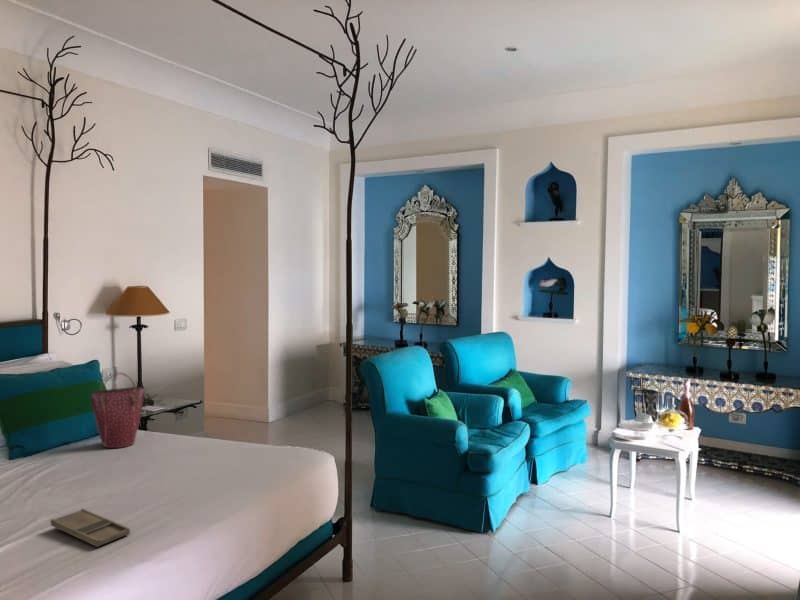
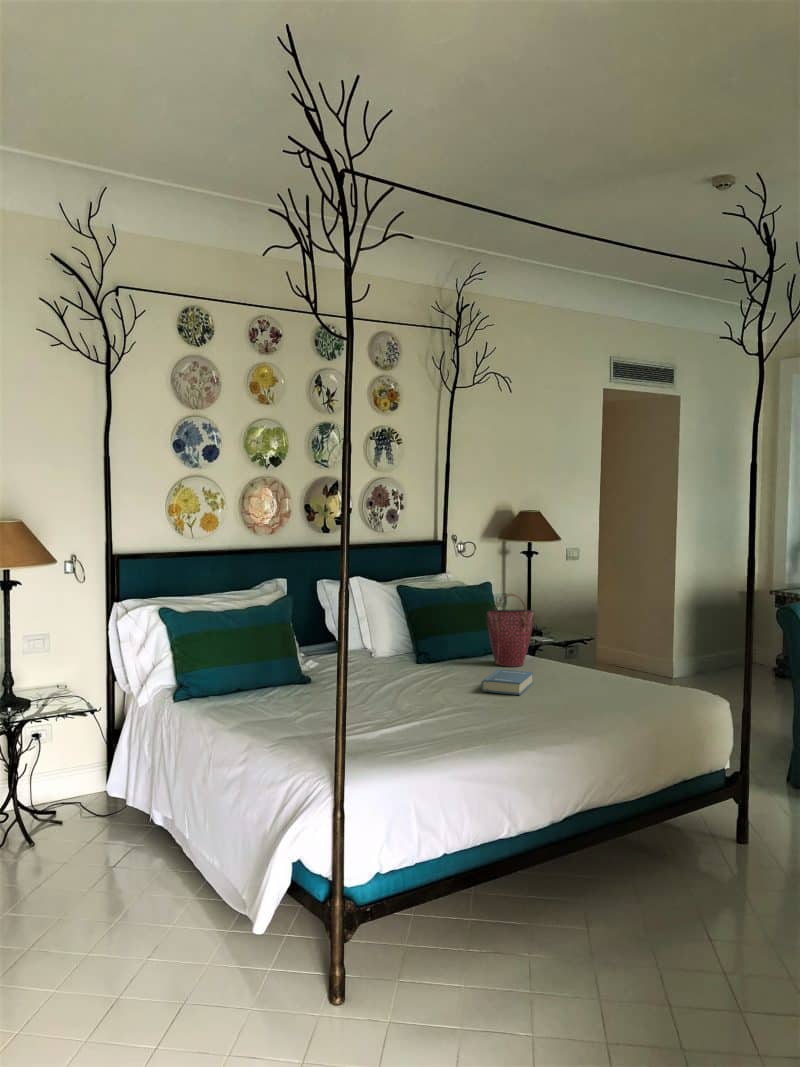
hardback book: none [84,454,144,486] -> present [482,669,533,695]
tray: present [51,509,130,547] -> none [457,705,521,733]

